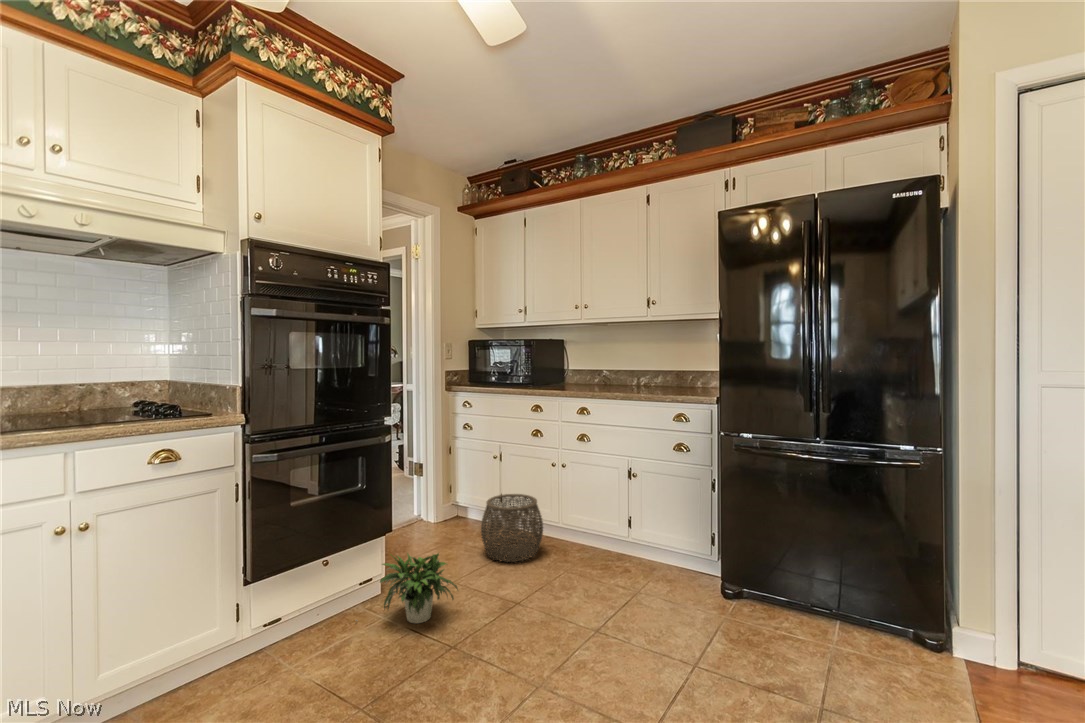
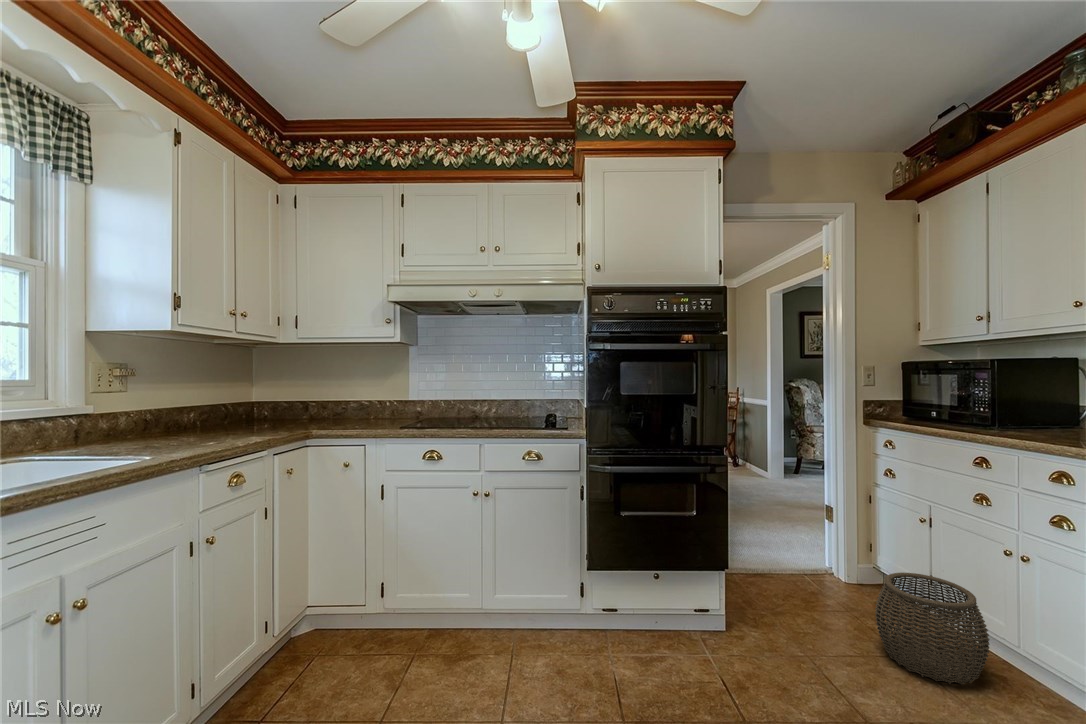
potted plant: present [356,553,458,623] -> none [681,592,789,685]

